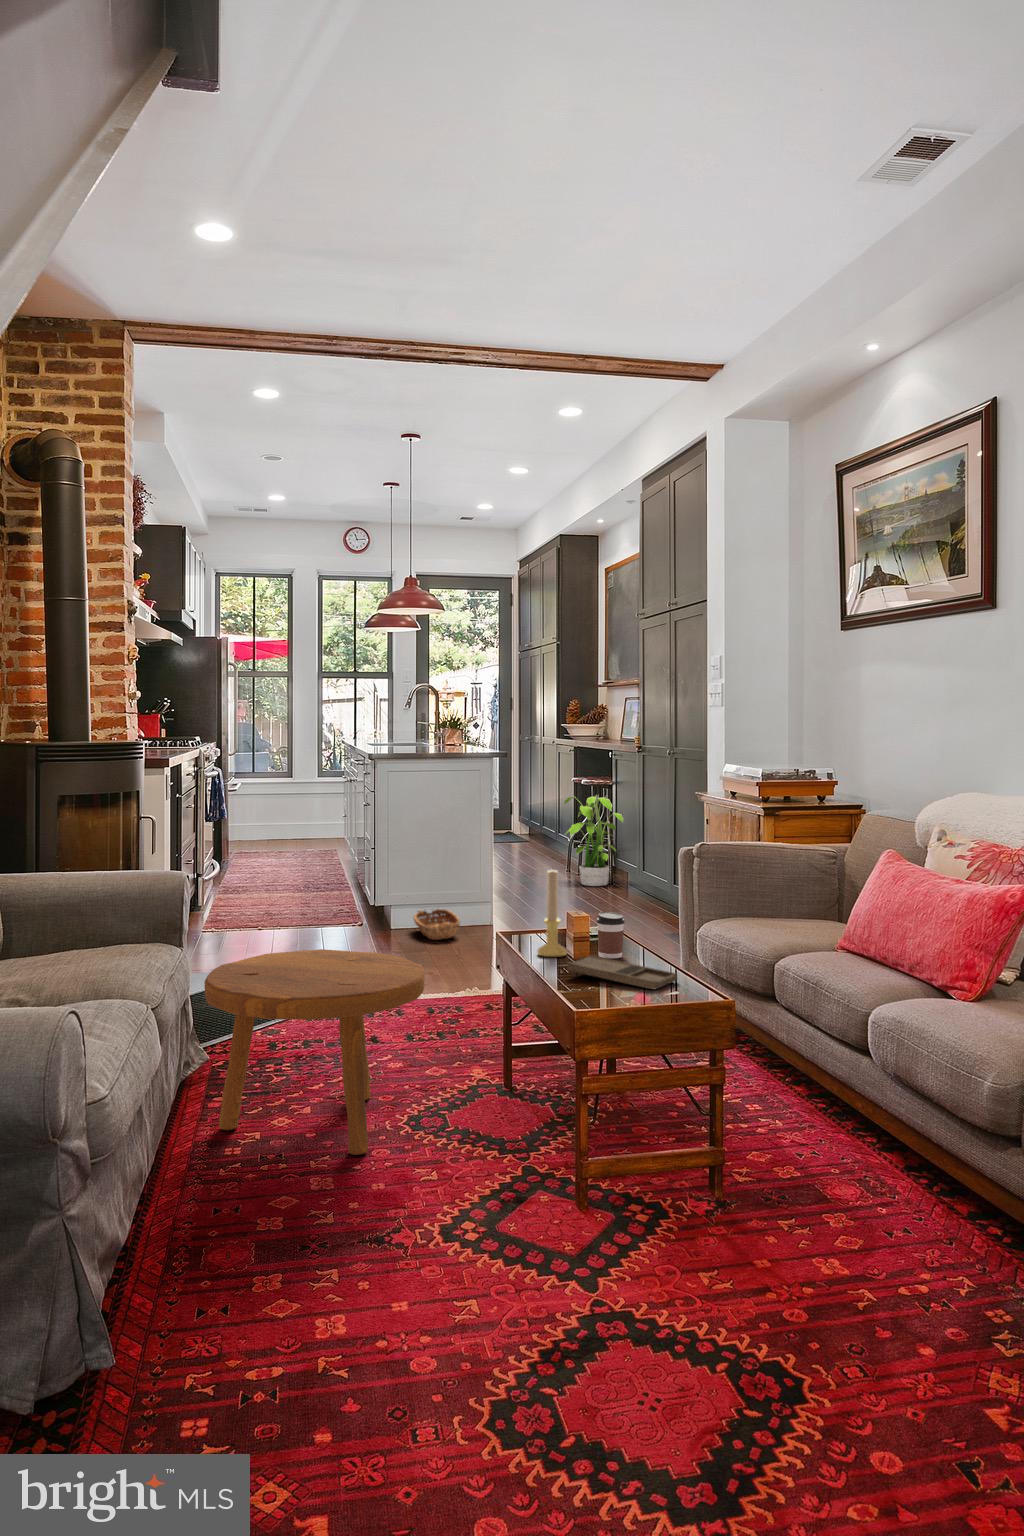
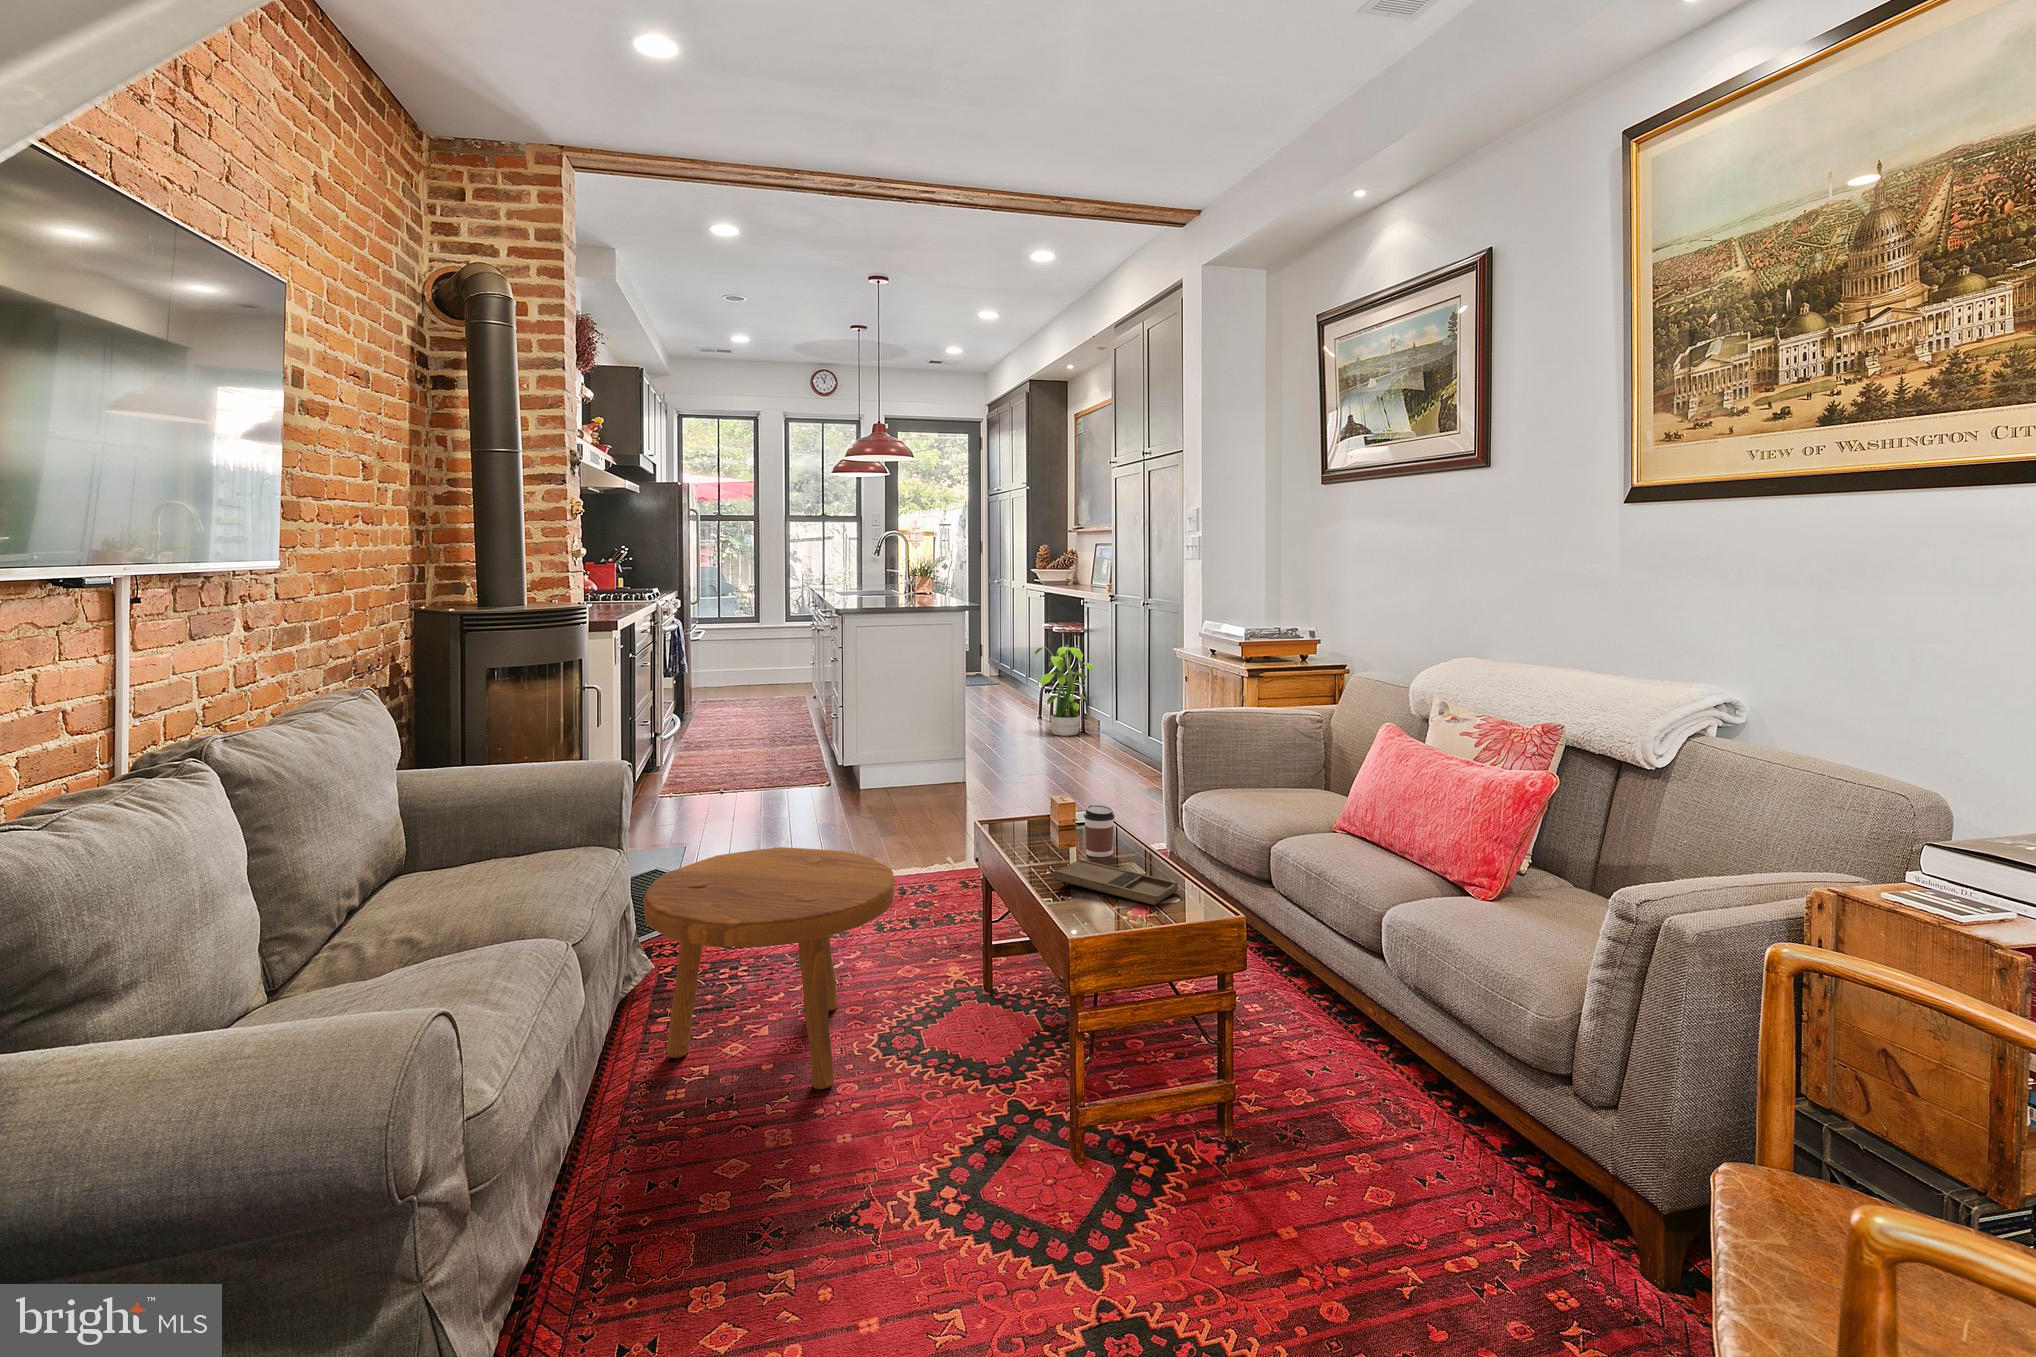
candle holder: present [537,870,567,957] -> none [1019,758,1051,856]
basket: present [414,908,460,940] -> none [873,765,944,804]

